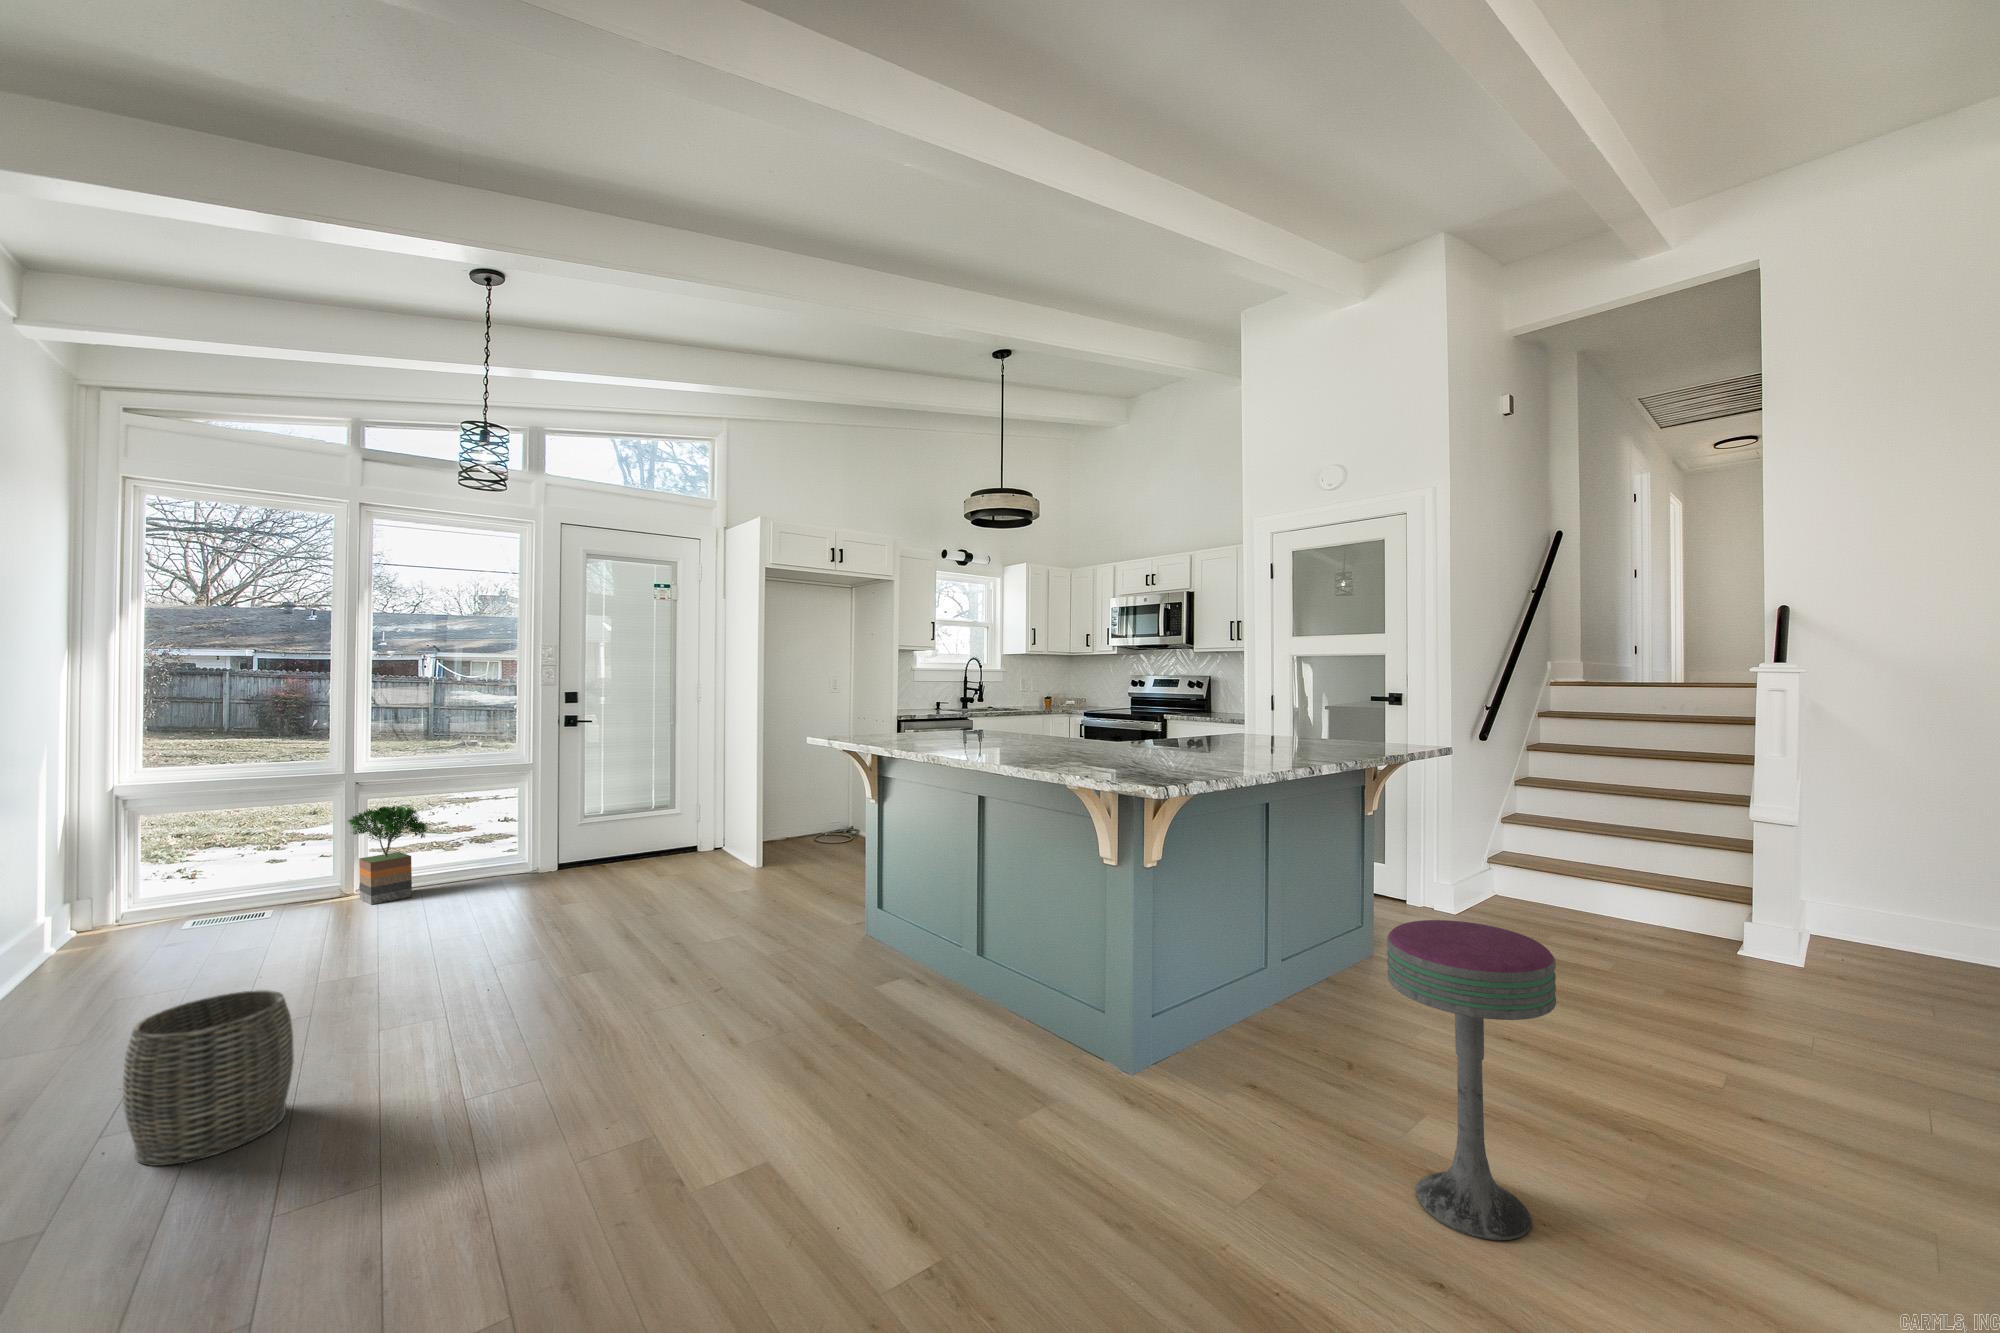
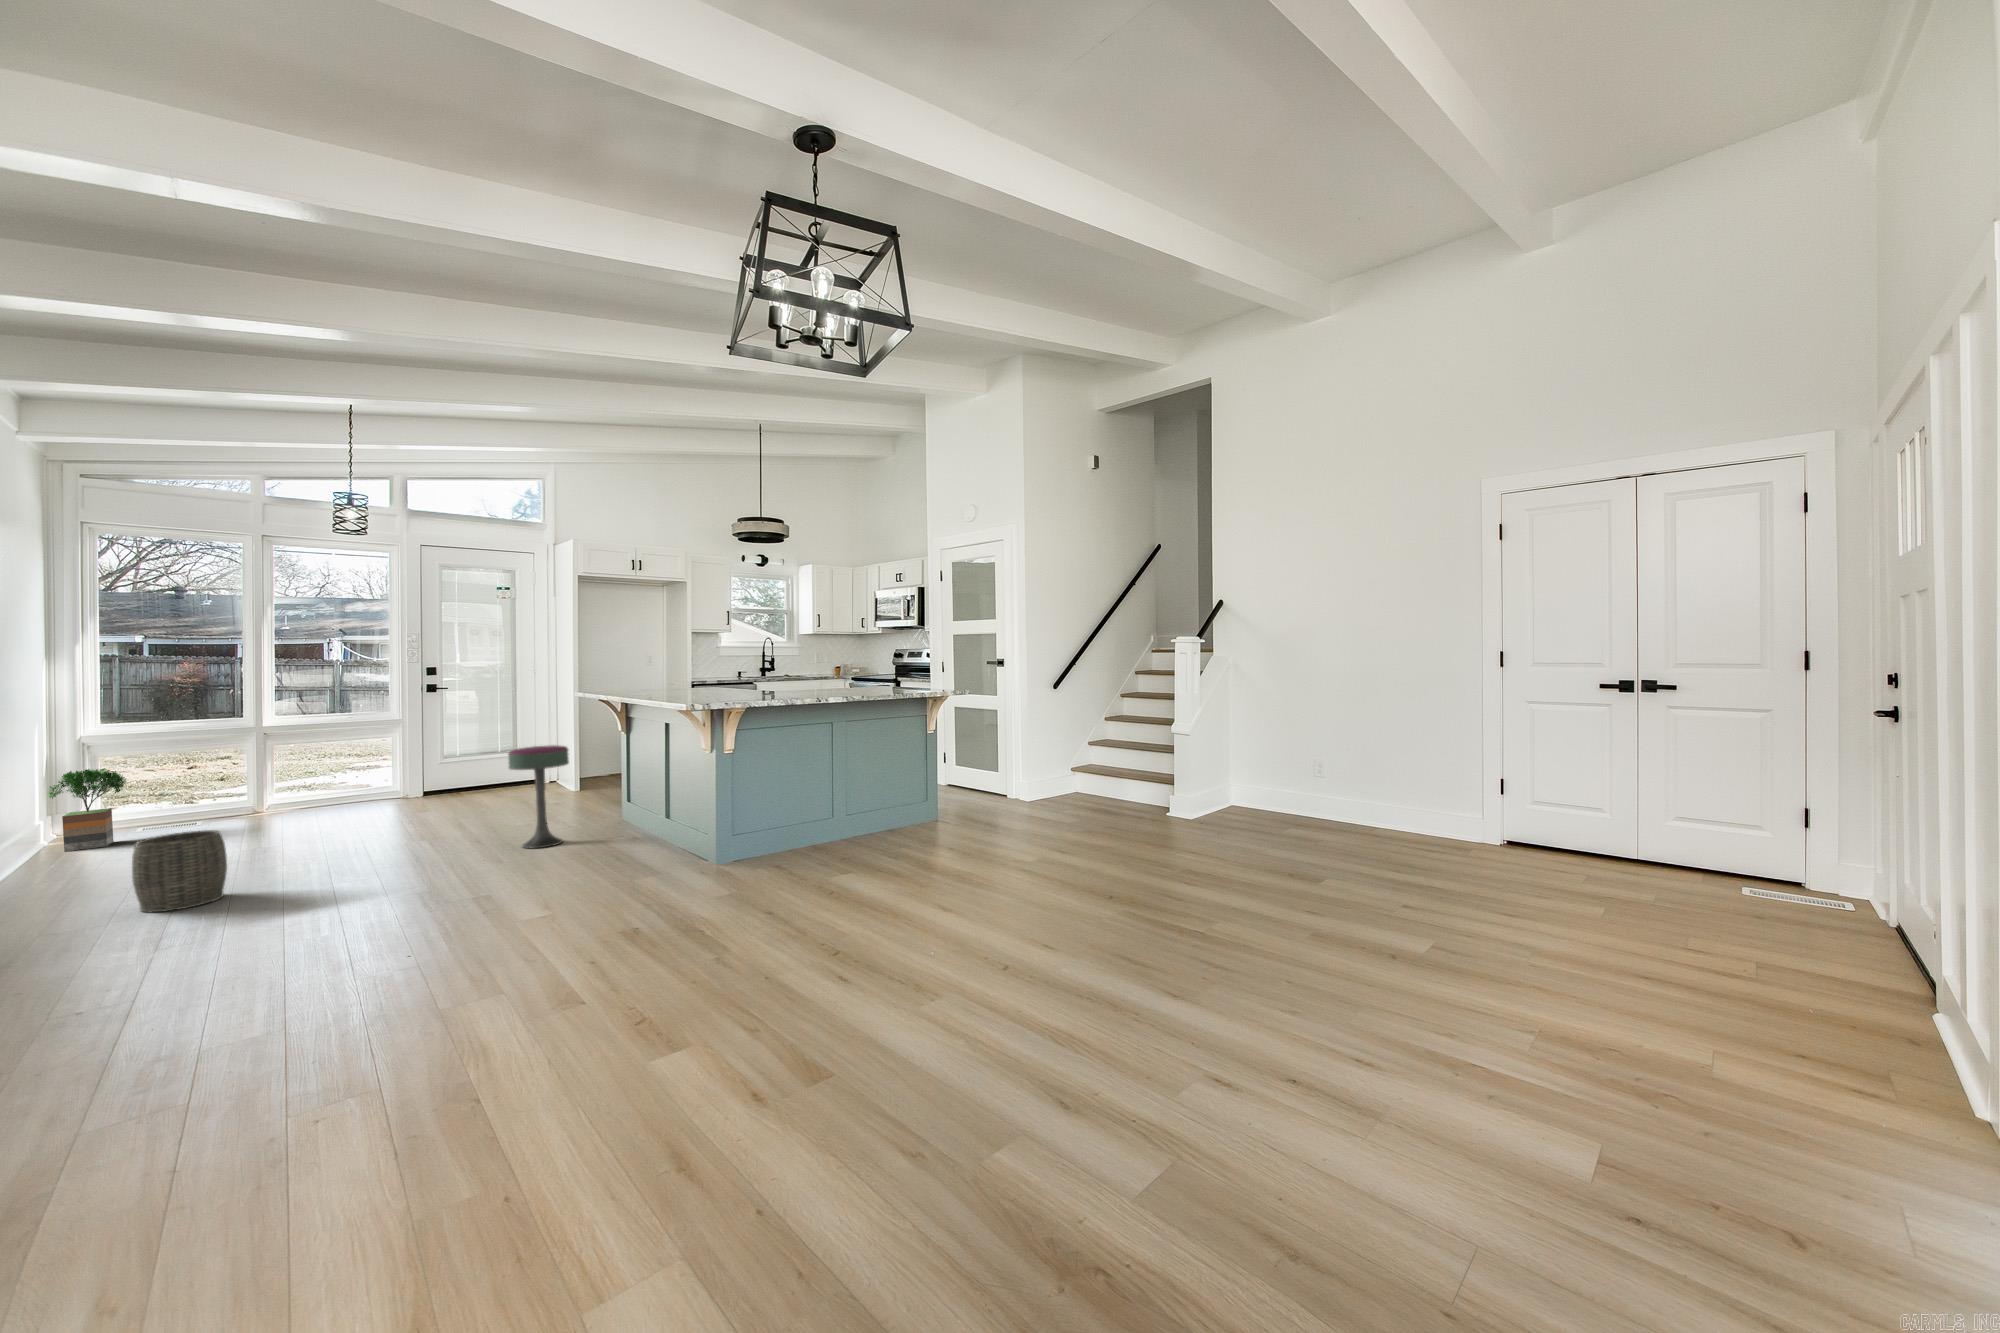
potted tree: present [348,806,427,905] -> present [47,768,127,851]
bar stool: present [1387,920,1556,1240] -> present [508,745,569,848]

